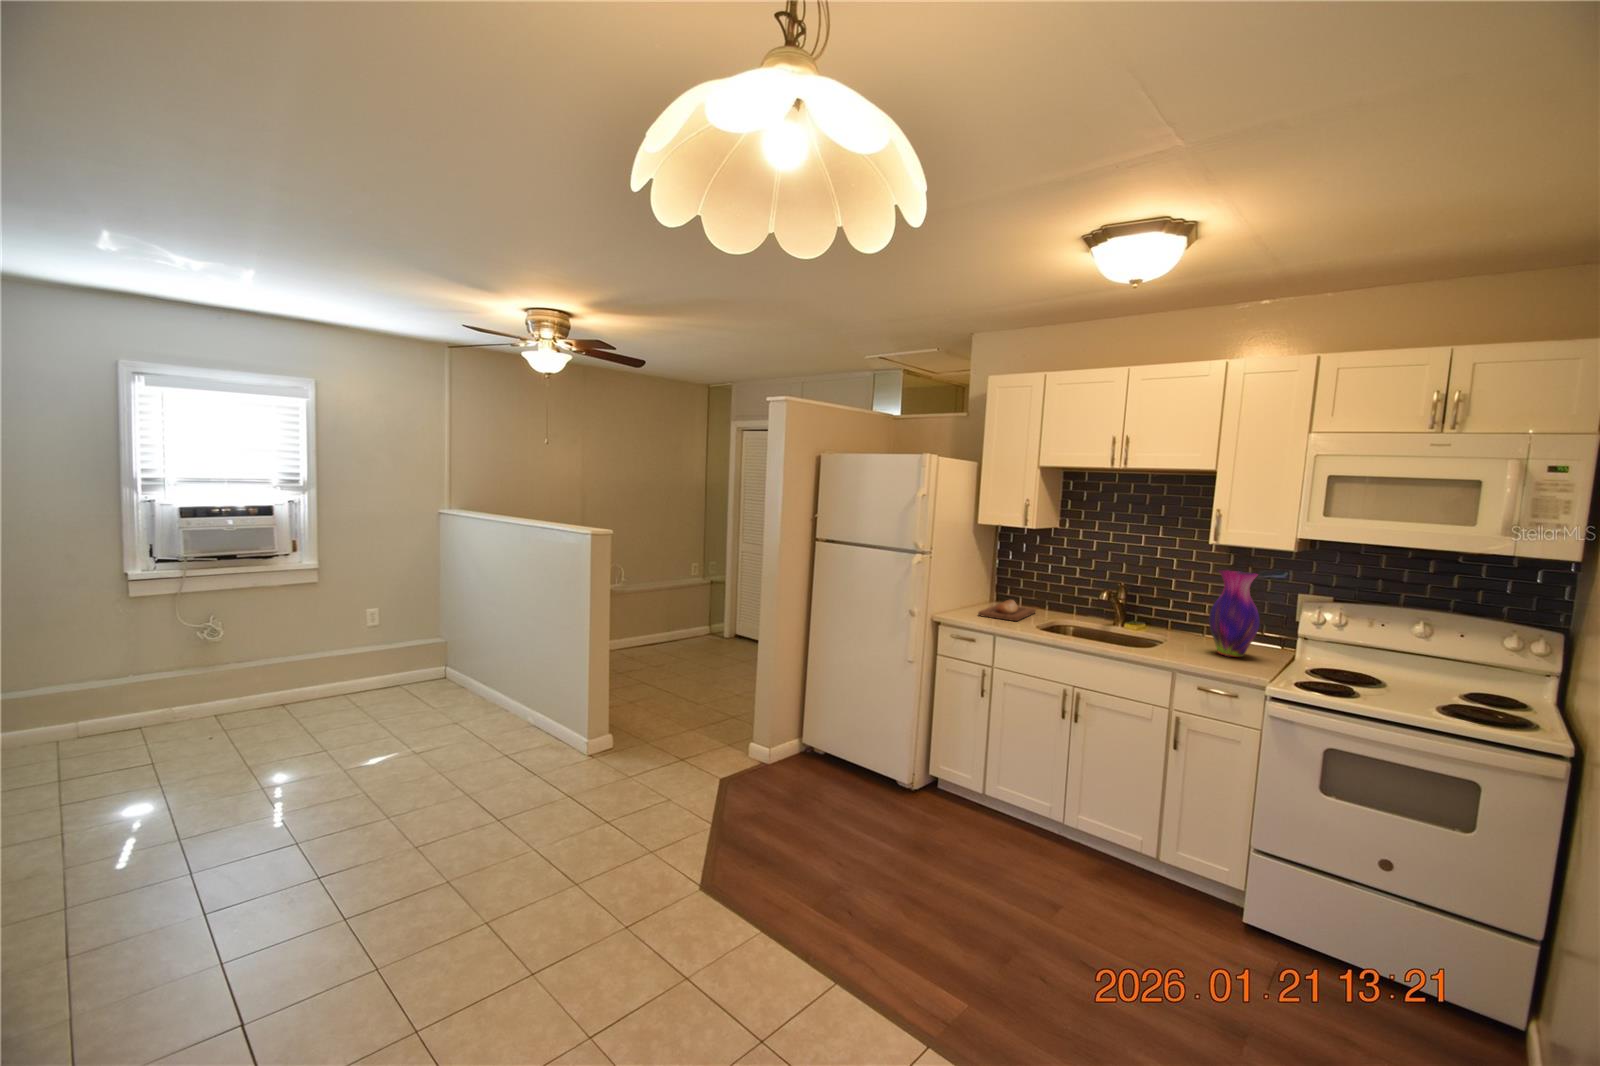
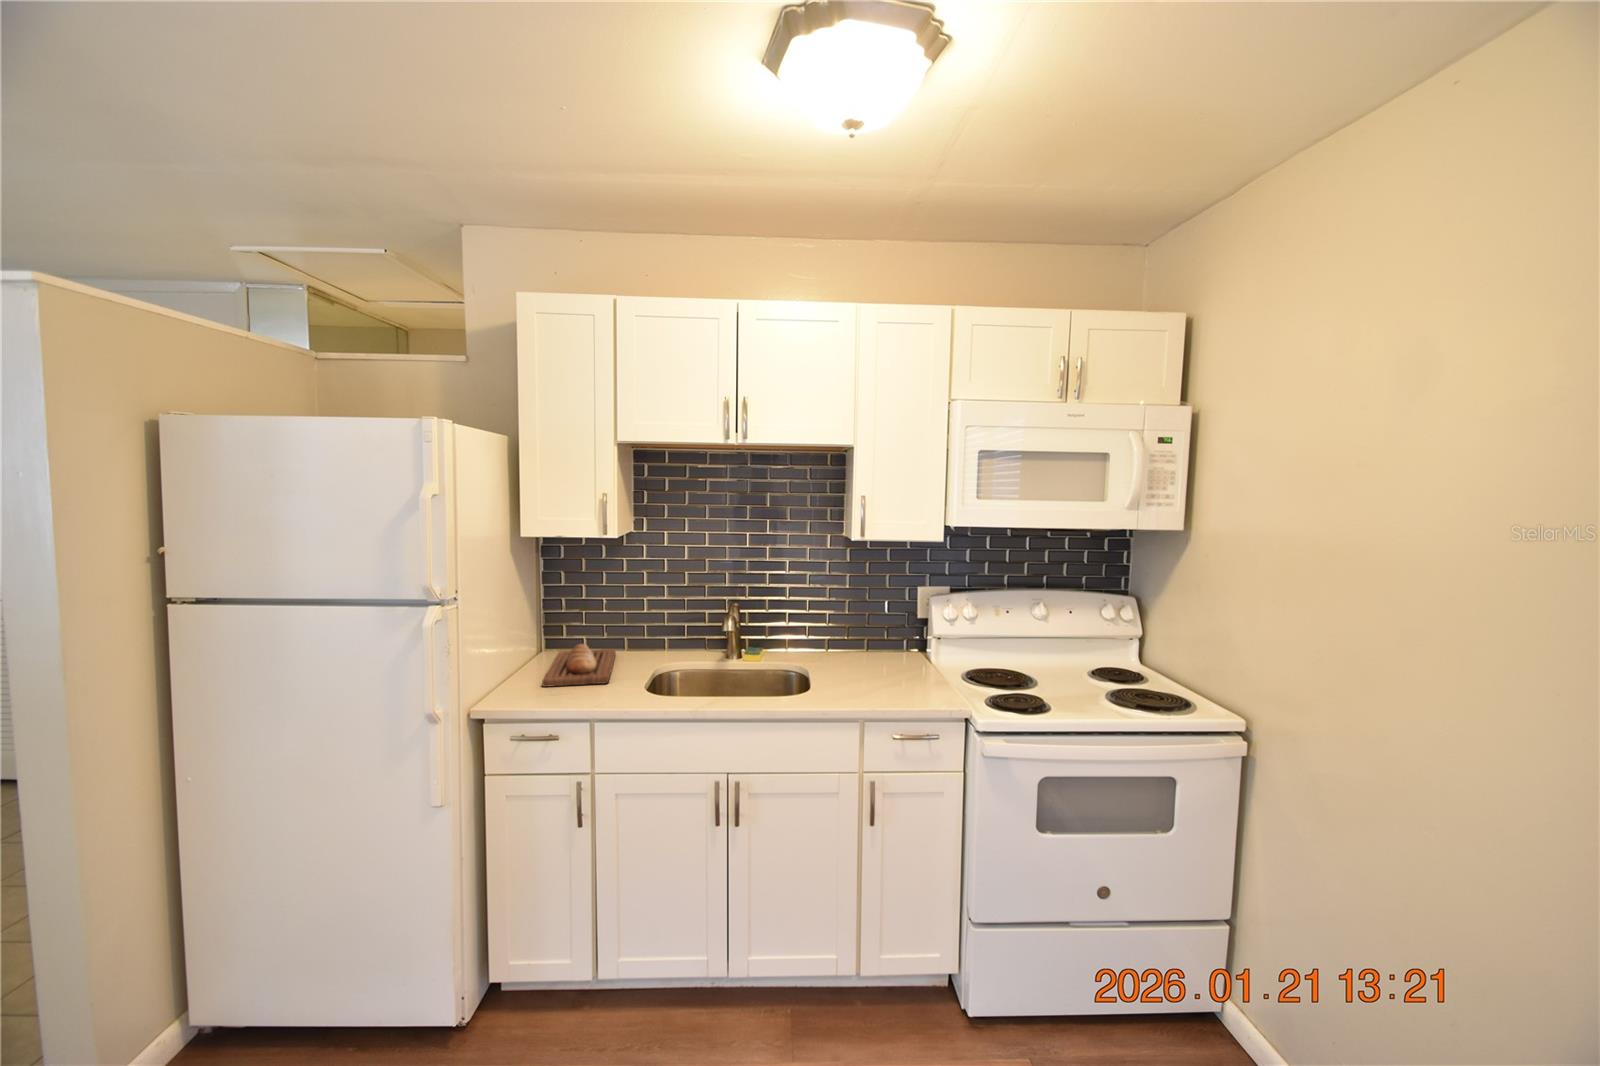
vase: present [1209,570,1260,657] -> none [855,569,909,675]

